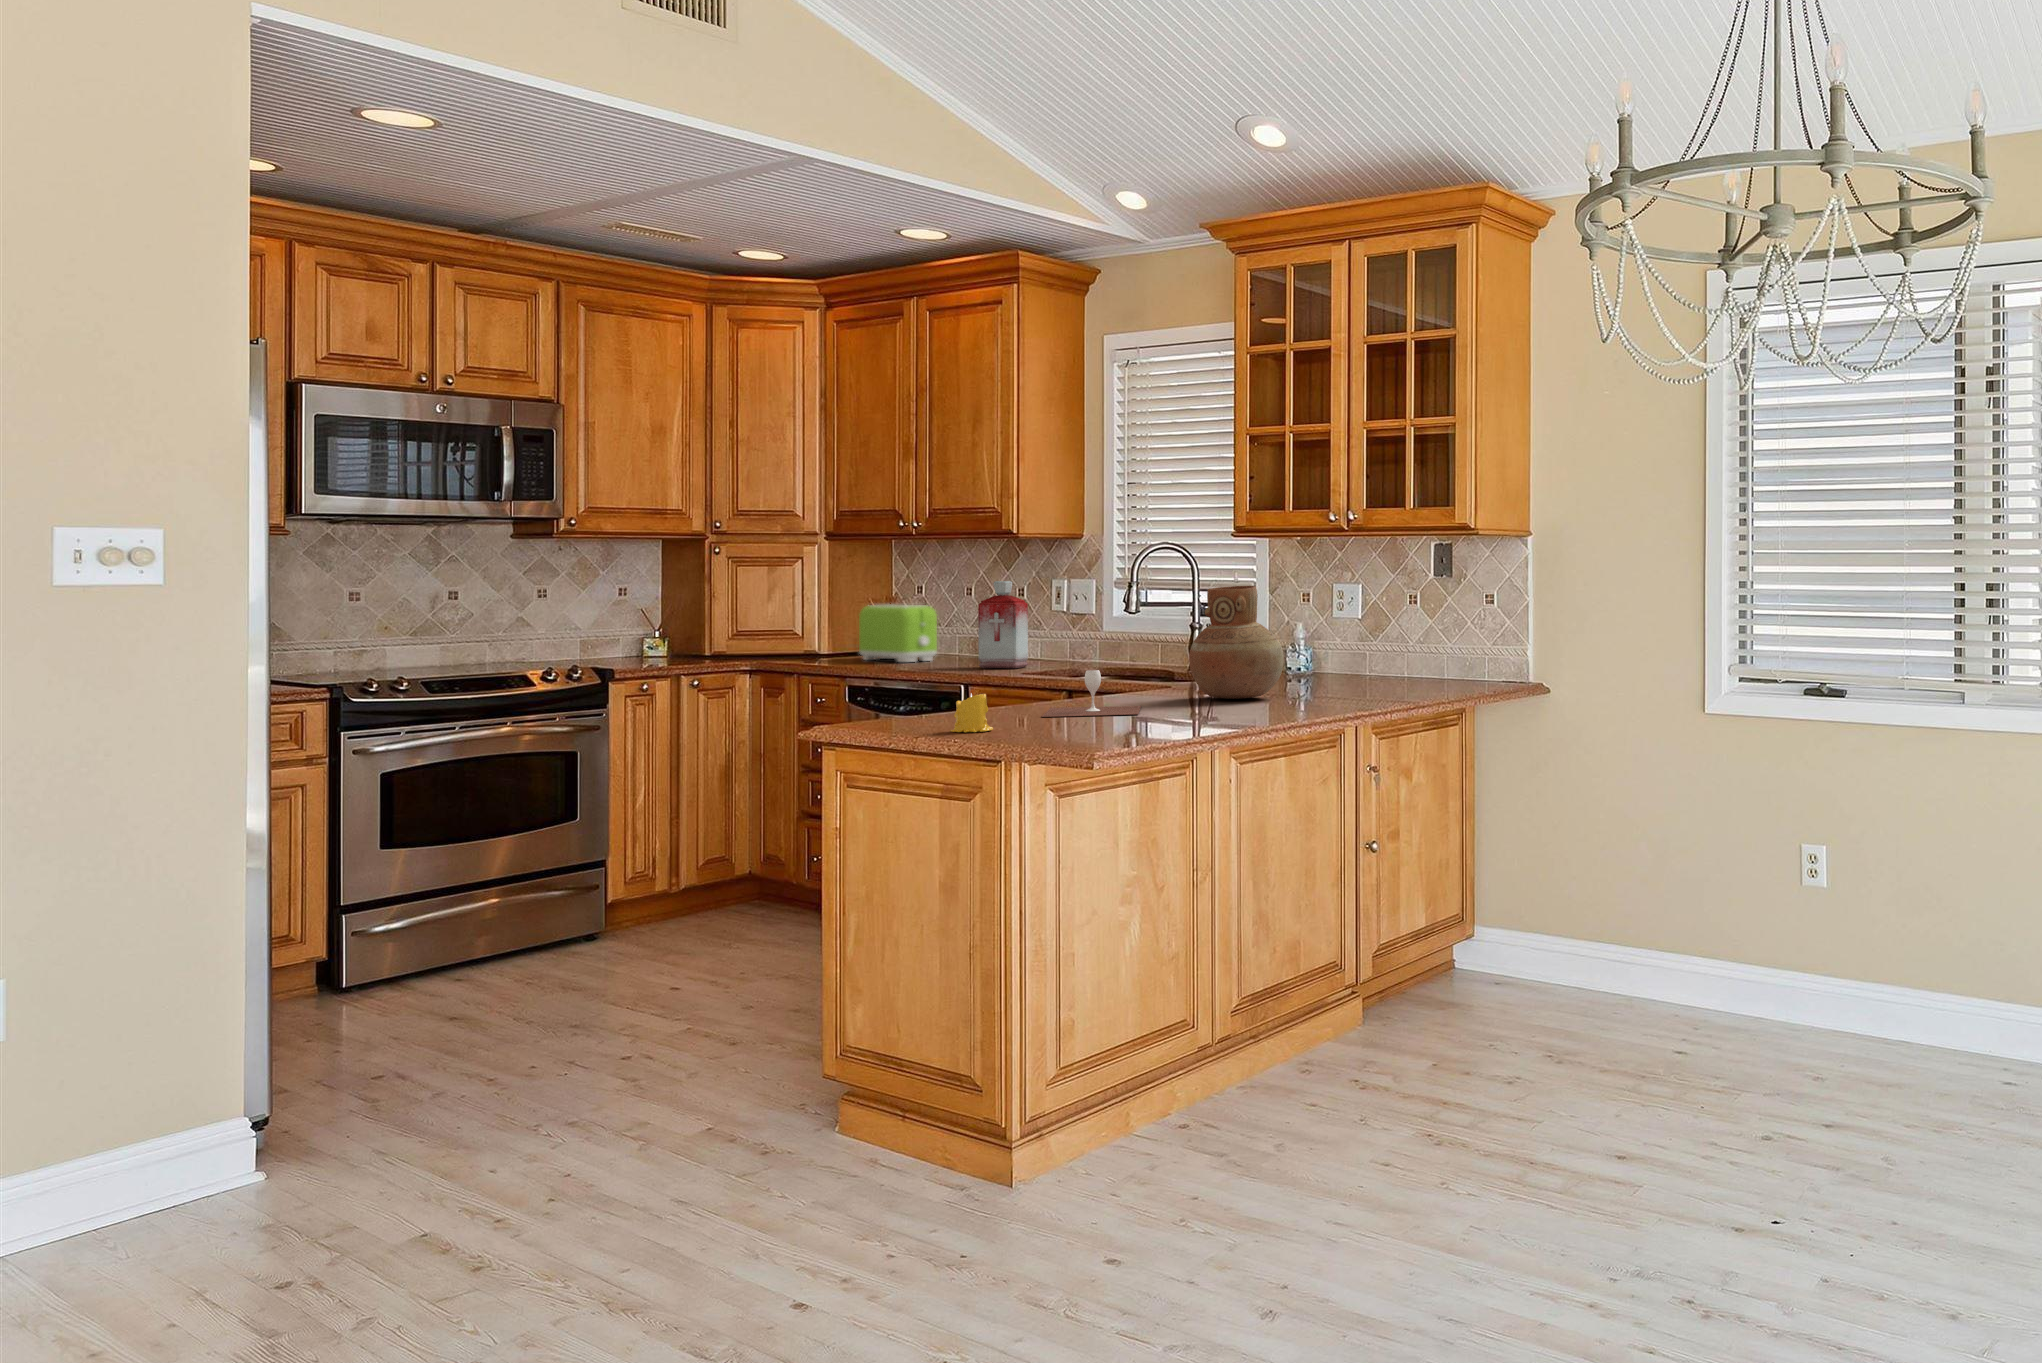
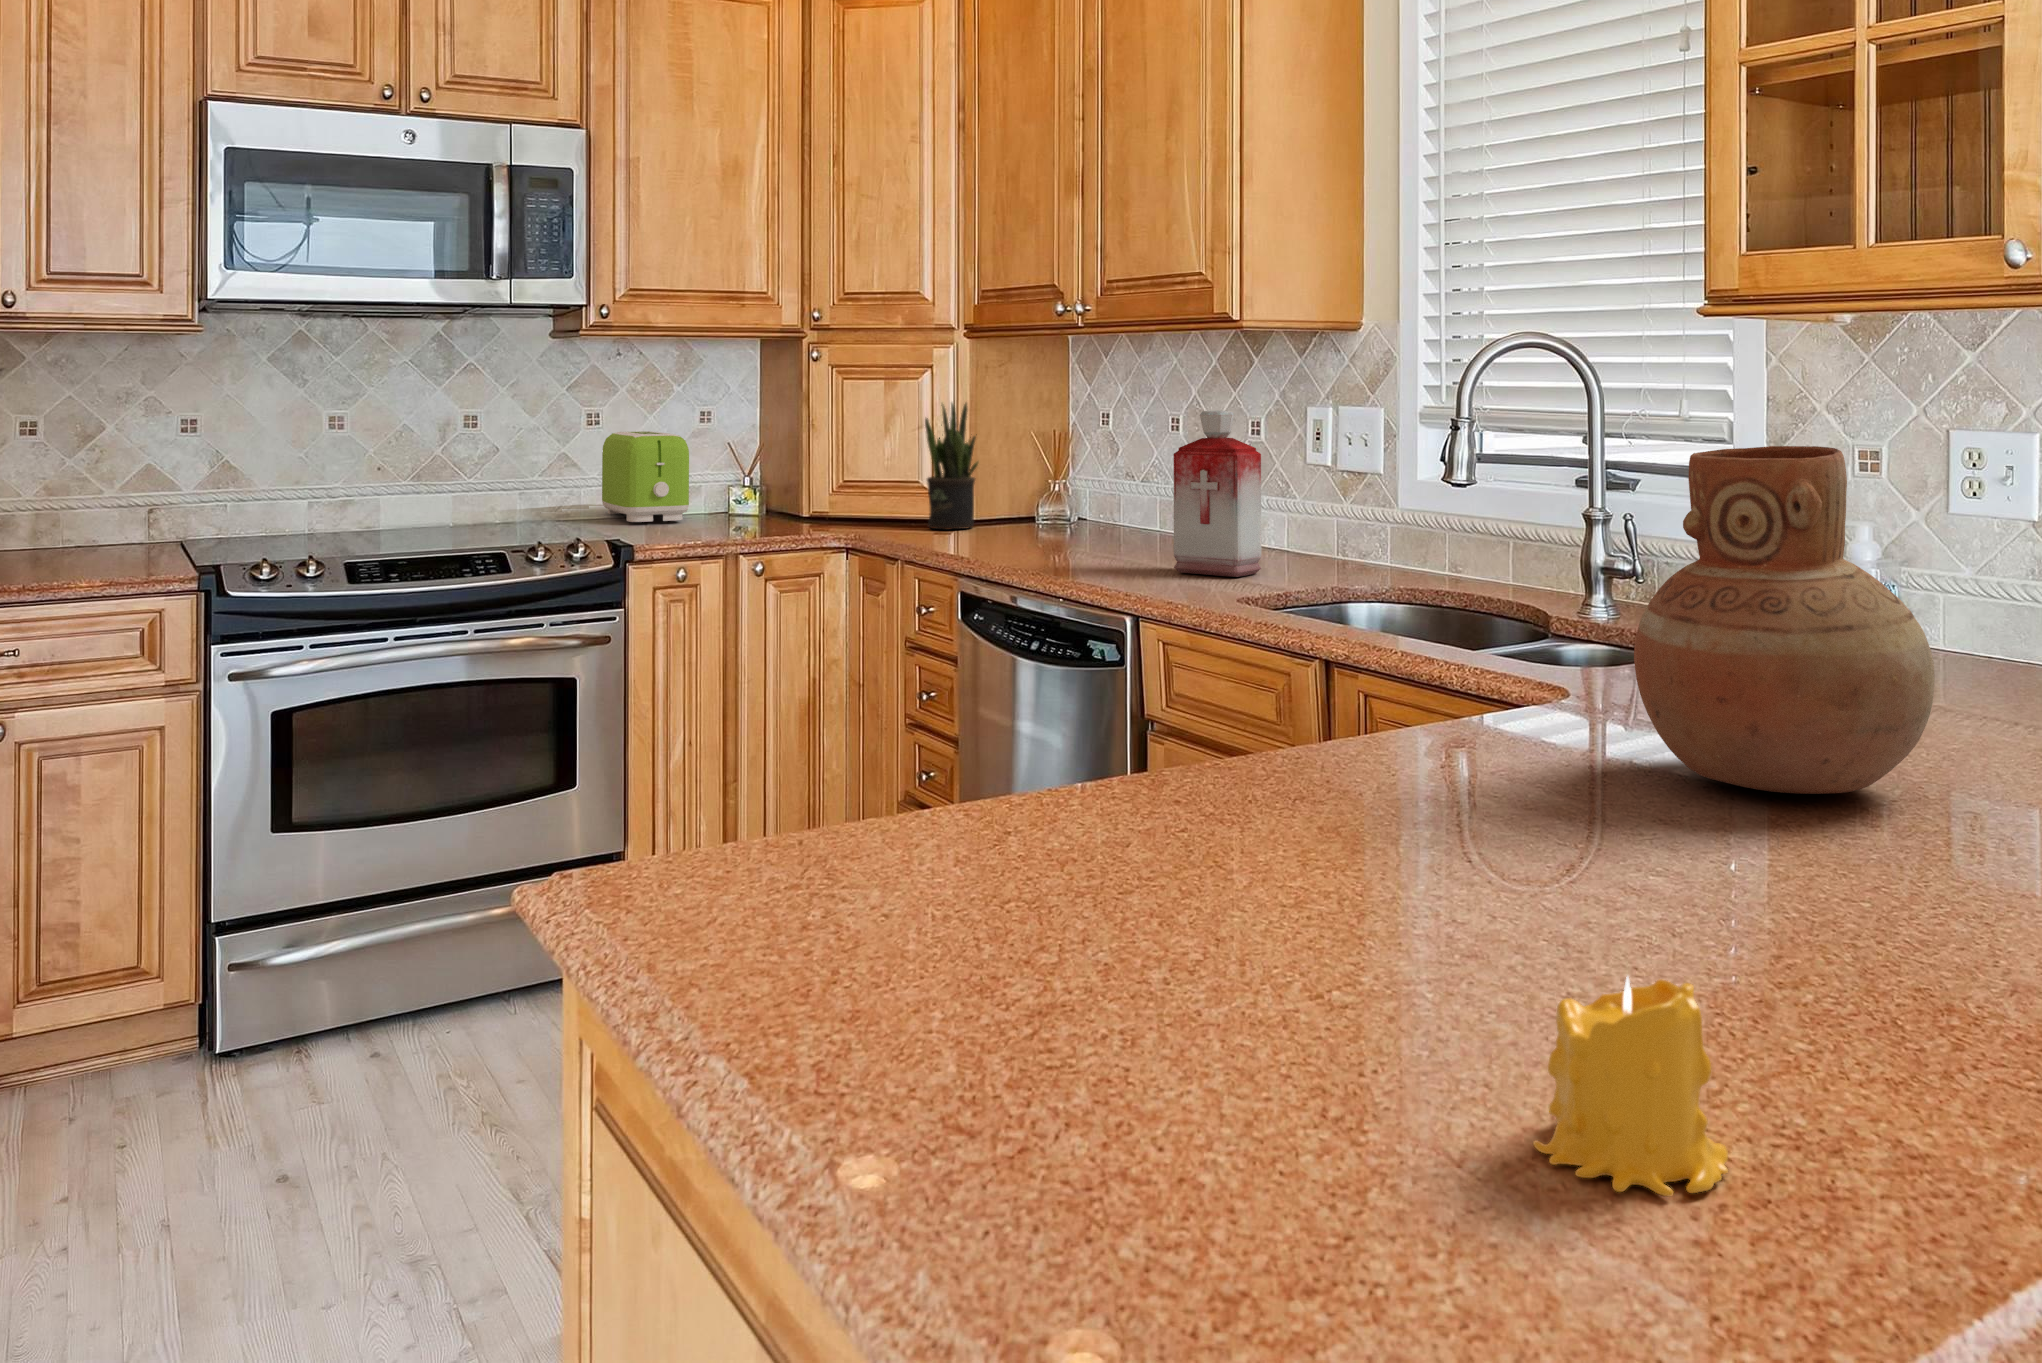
potted plant: none [797,579,835,658] -> present [925,403,978,529]
toaster: present [859,604,937,662] -> present [602,431,689,522]
wine glass: present [1042,670,1141,717] -> none [1189,710,1502,897]
candle: present [950,694,993,732] -> present [1533,977,1728,1196]

